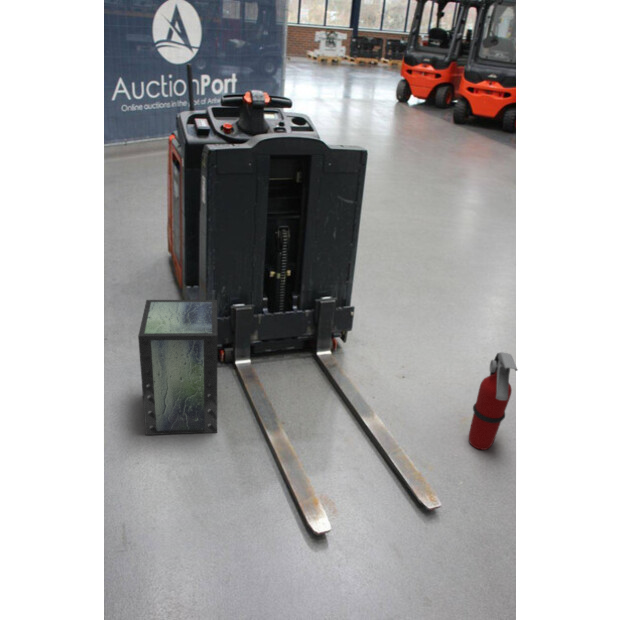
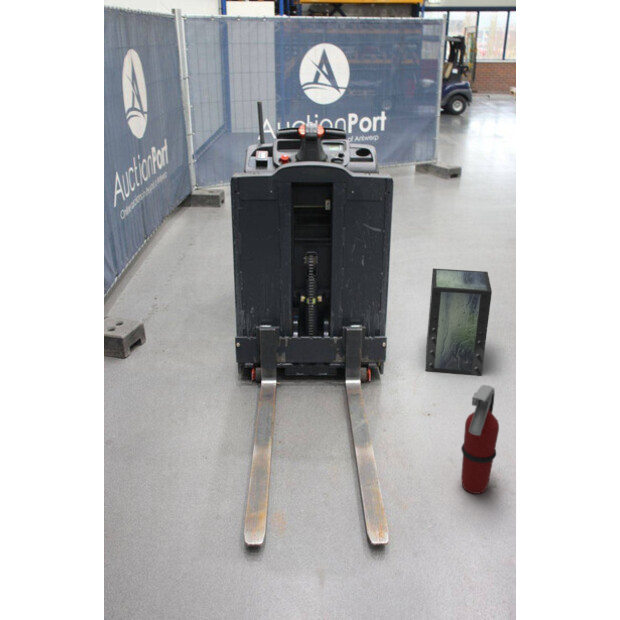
storage box: present [138,300,218,435] -> present [426,268,492,375]

